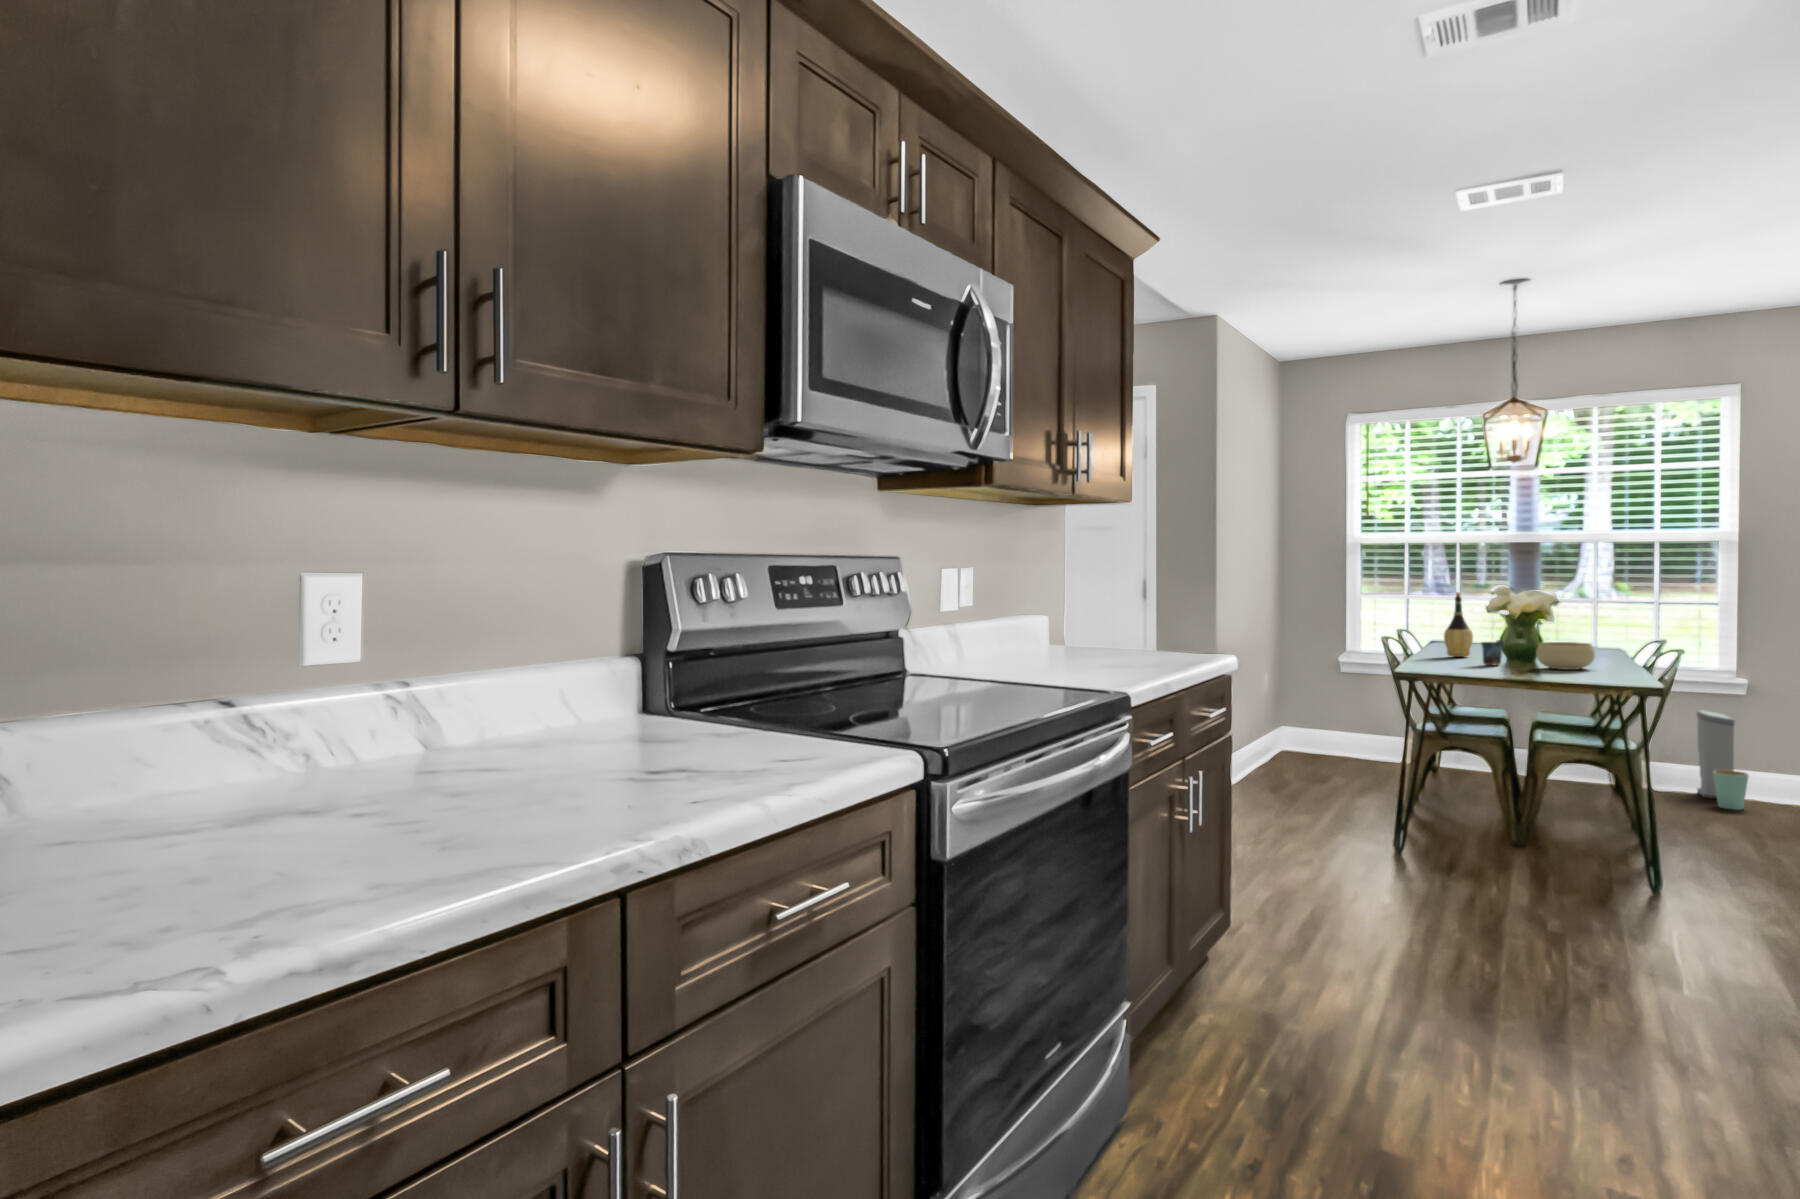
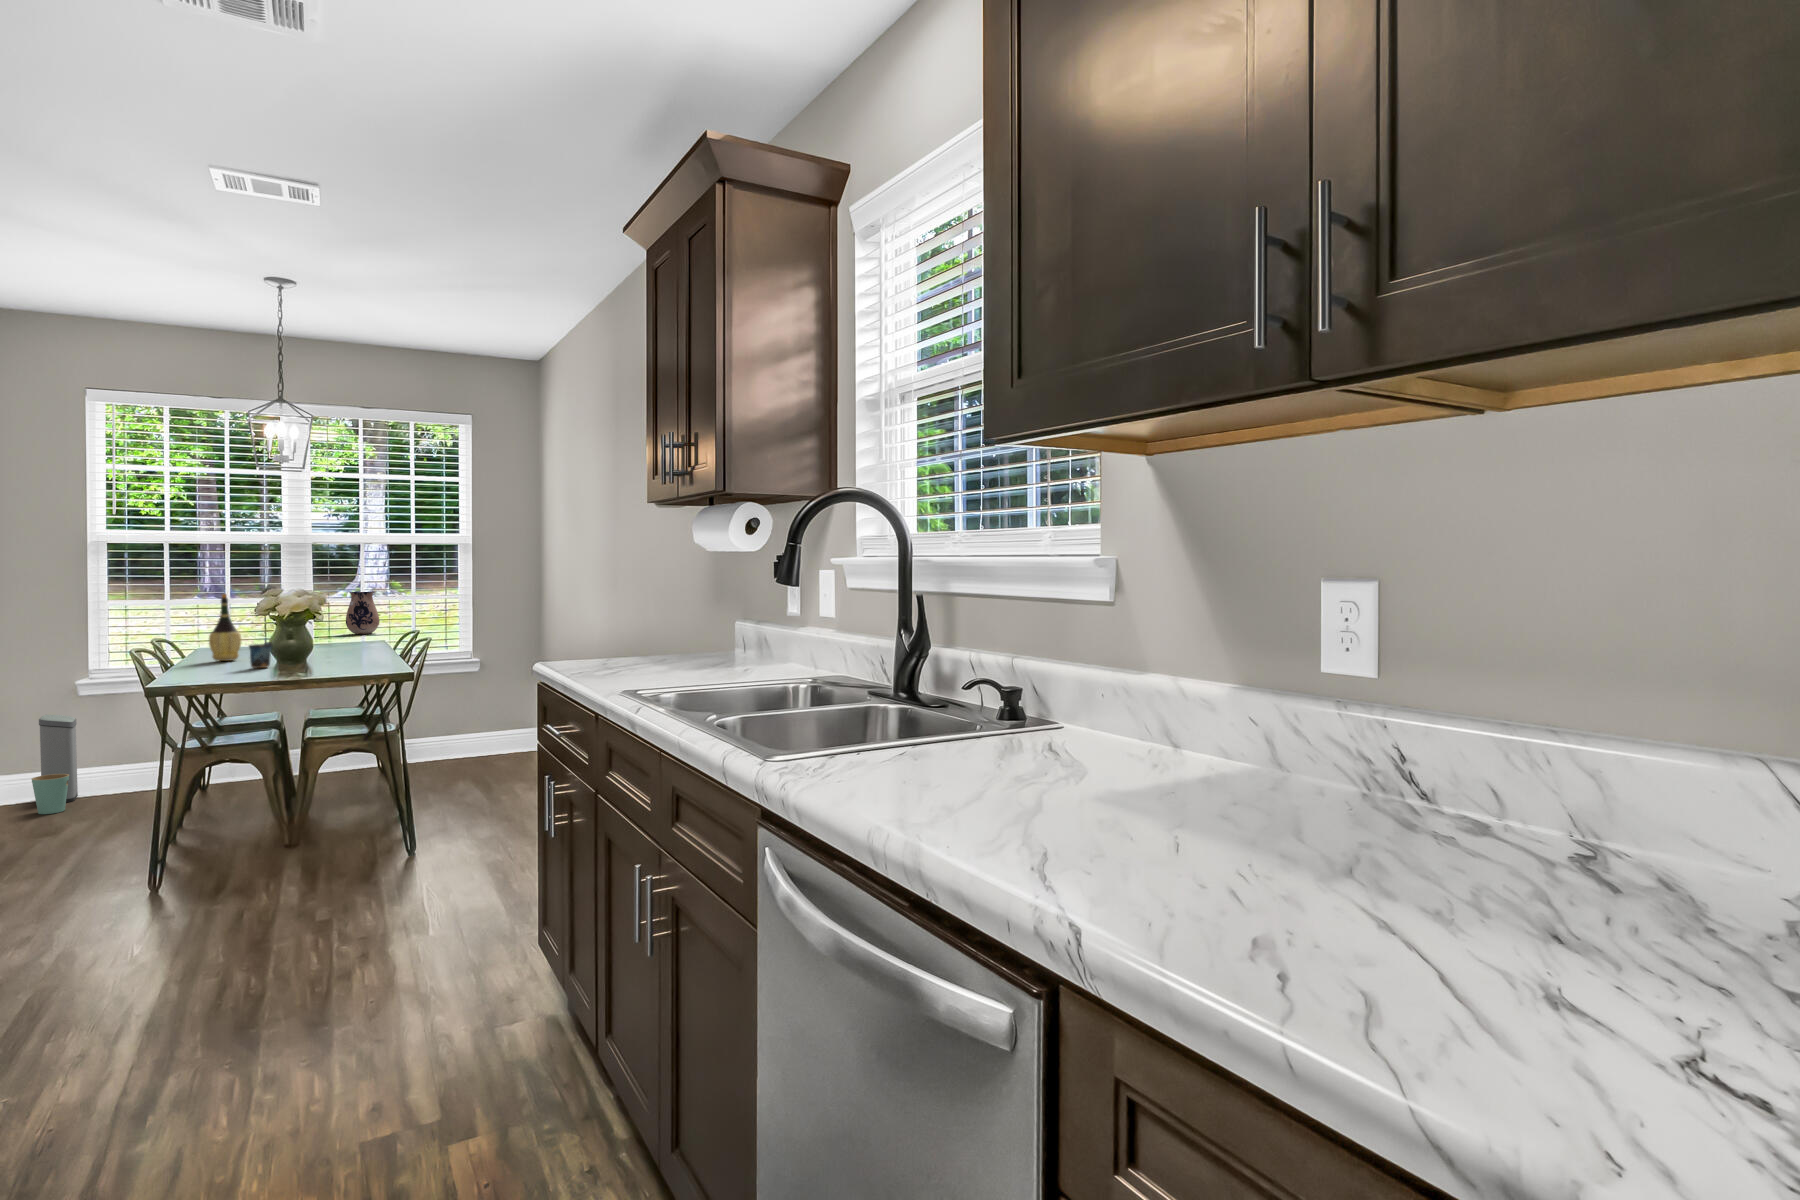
ceramic pitcher: none [1575,592,1613,638] -> present [346,591,380,634]
bowl: present [1536,642,1595,670] -> none [305,641,360,668]
trash can: present [1697,710,1749,810] -> present [32,715,78,814]

